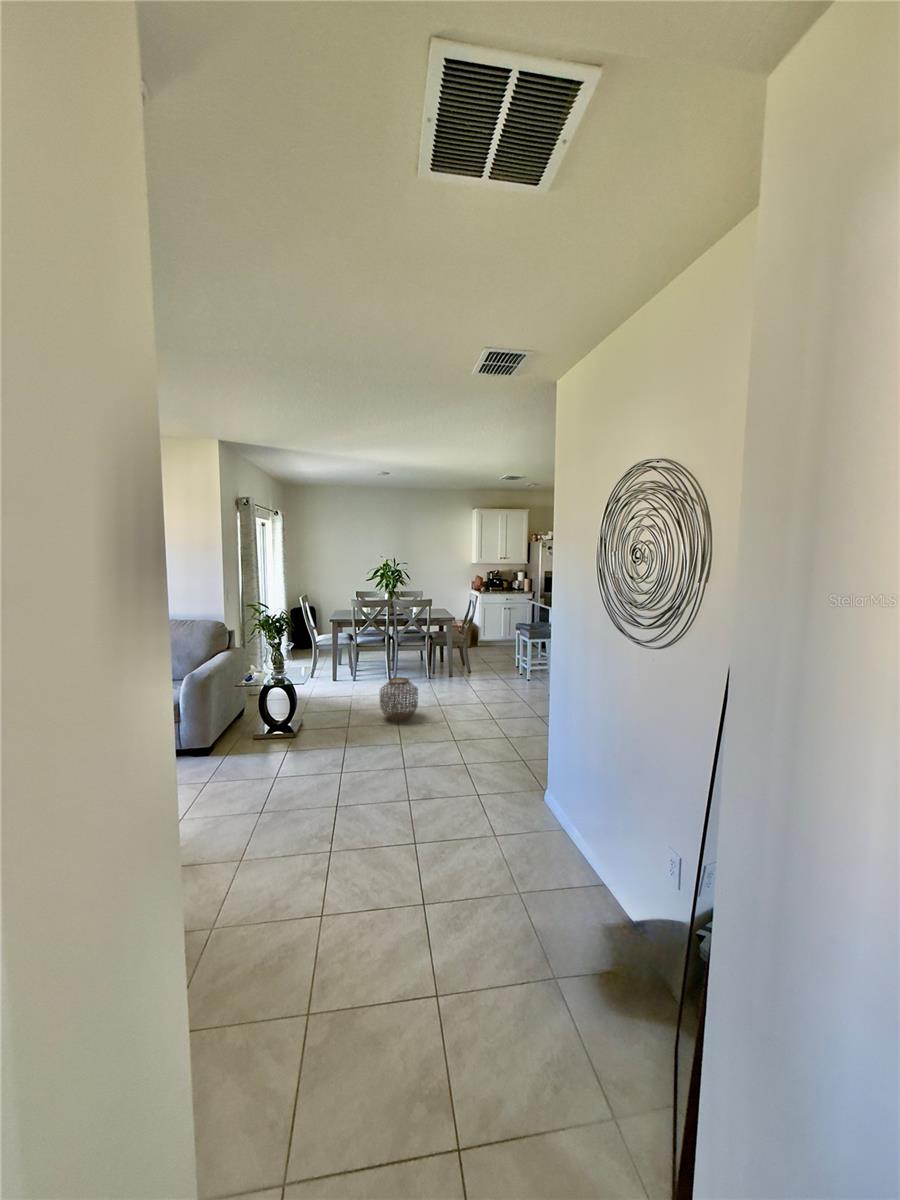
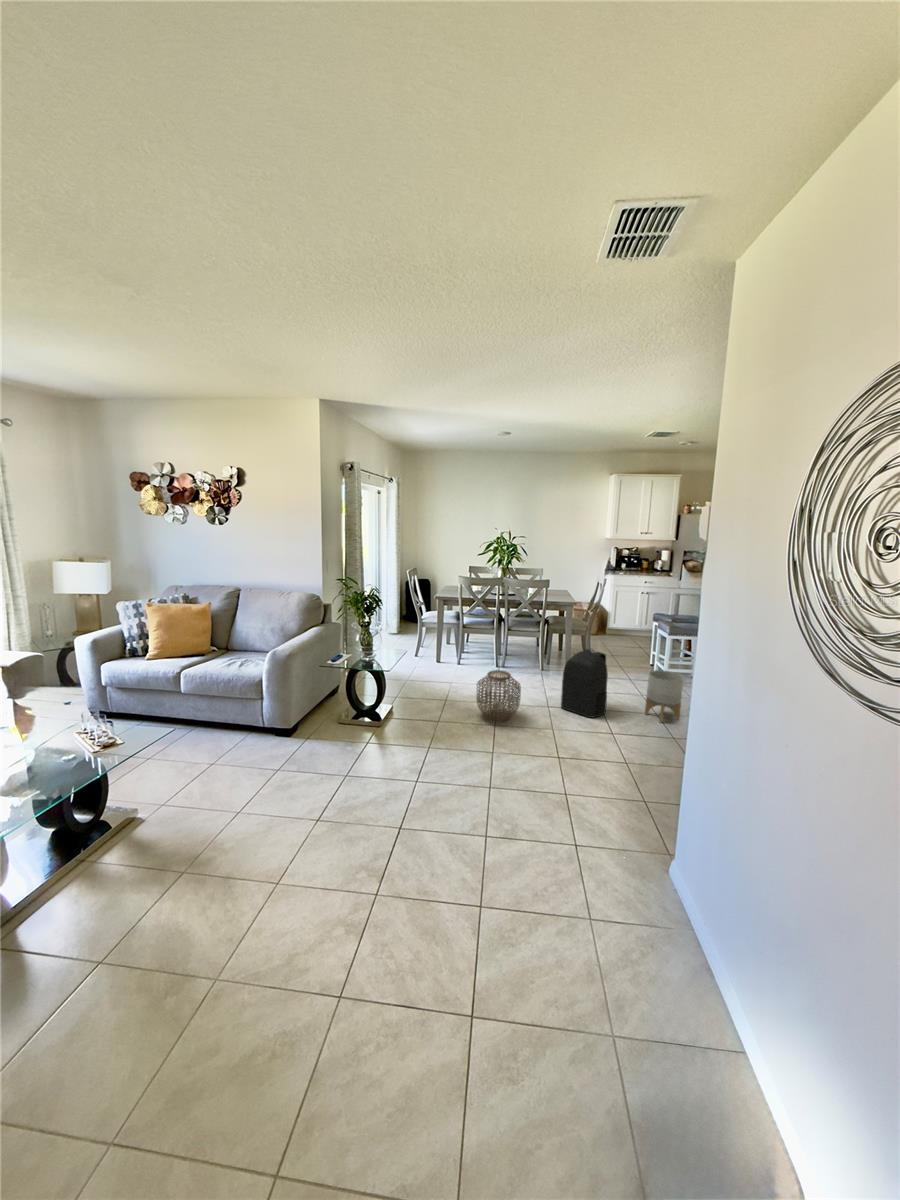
backpack: none [451,653,487,710] -> present [561,649,608,718]
planter: none [517,666,544,708] -> present [645,670,684,723]

